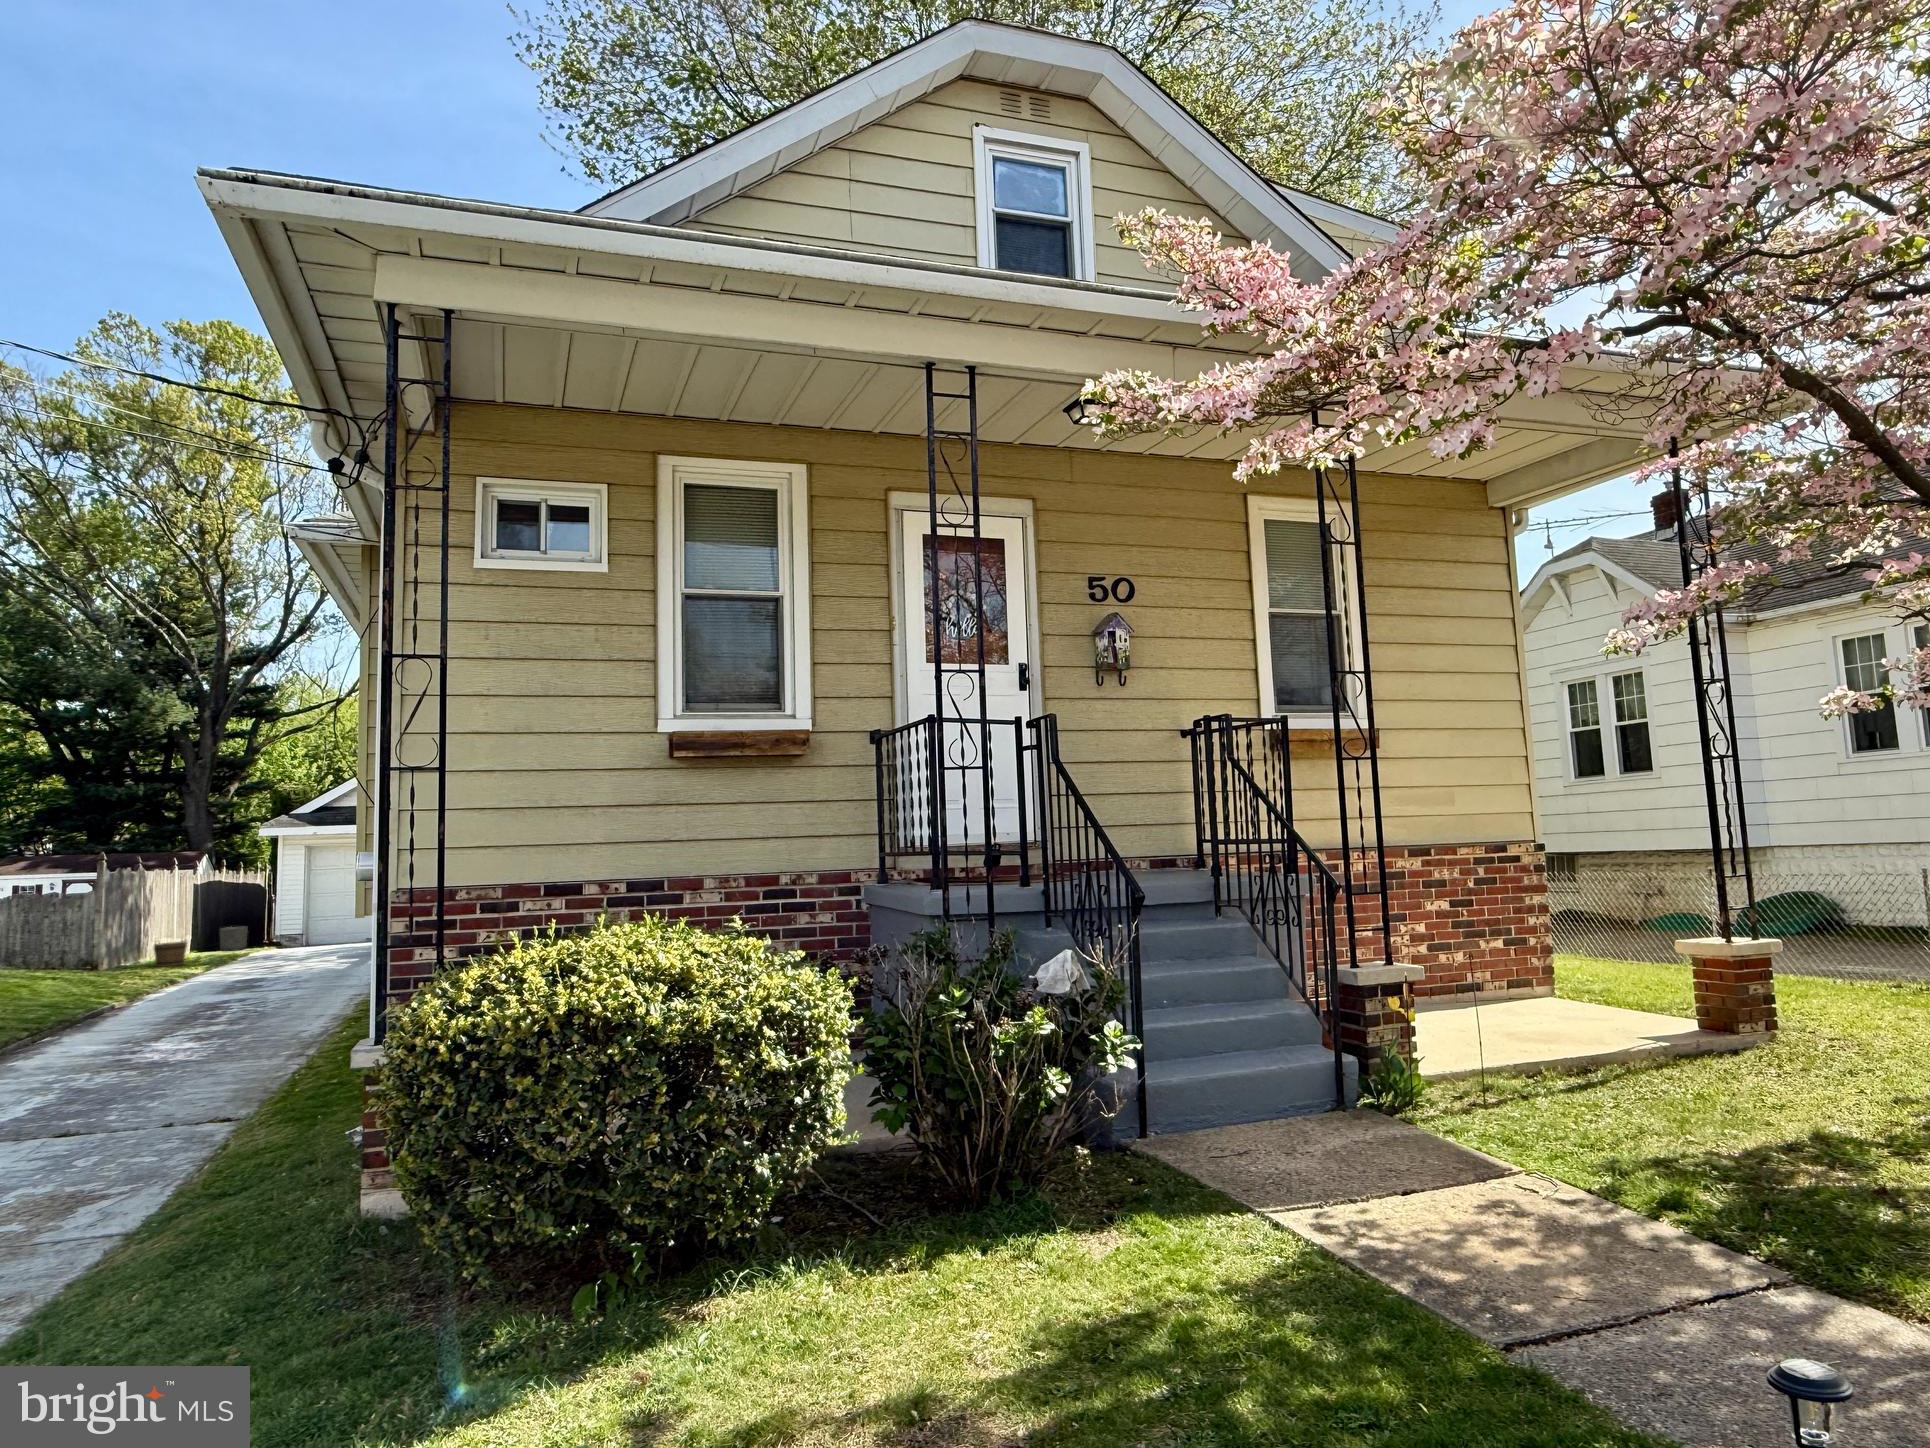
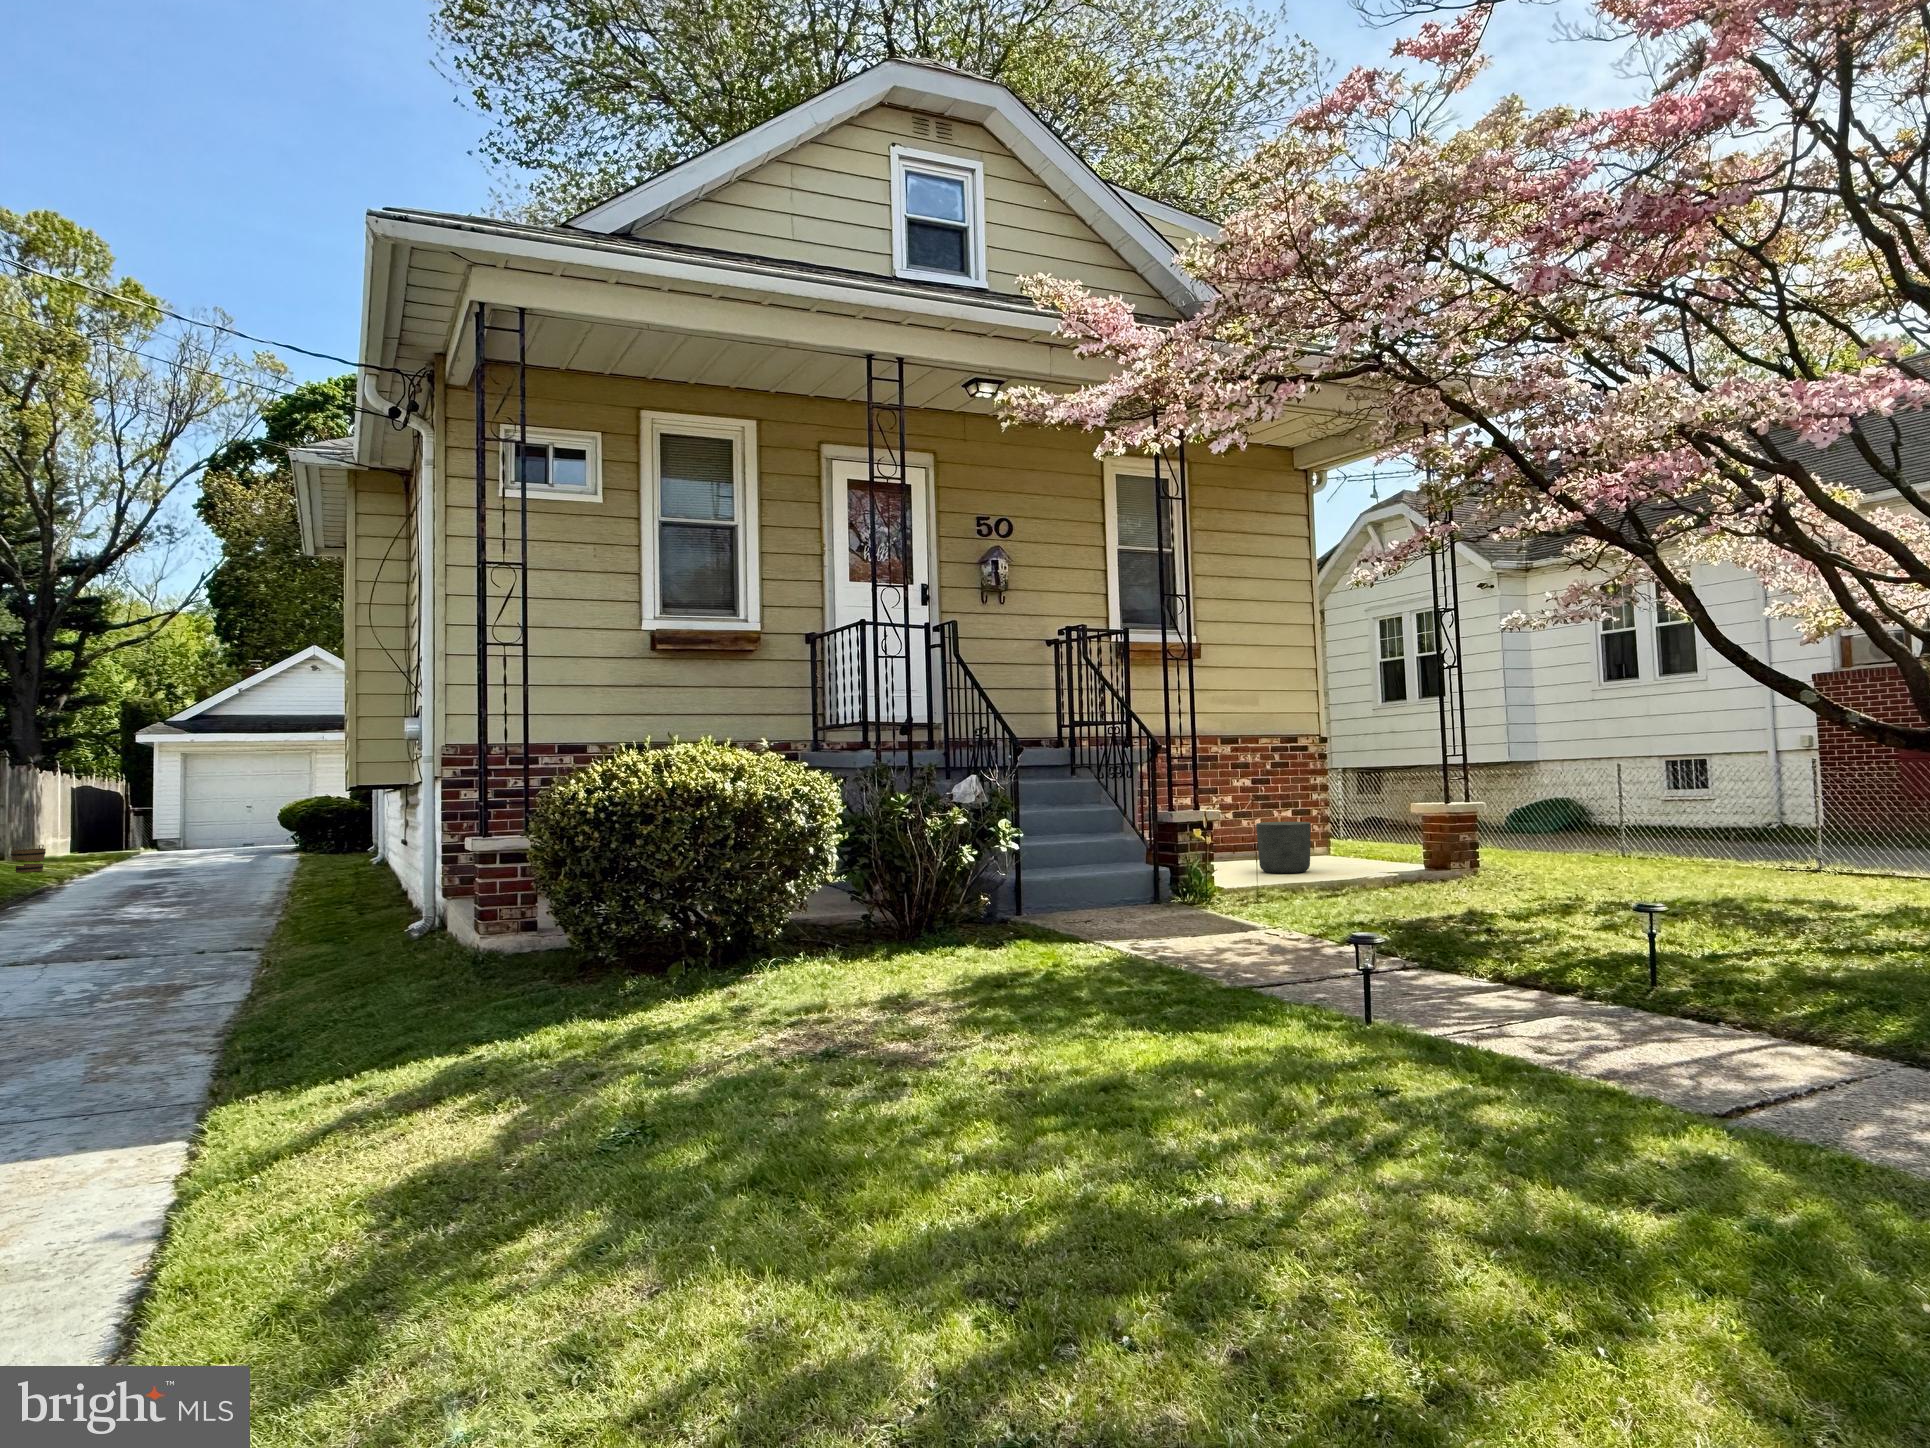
planter: present [220,927,248,951] -> present [1256,822,1311,873]

